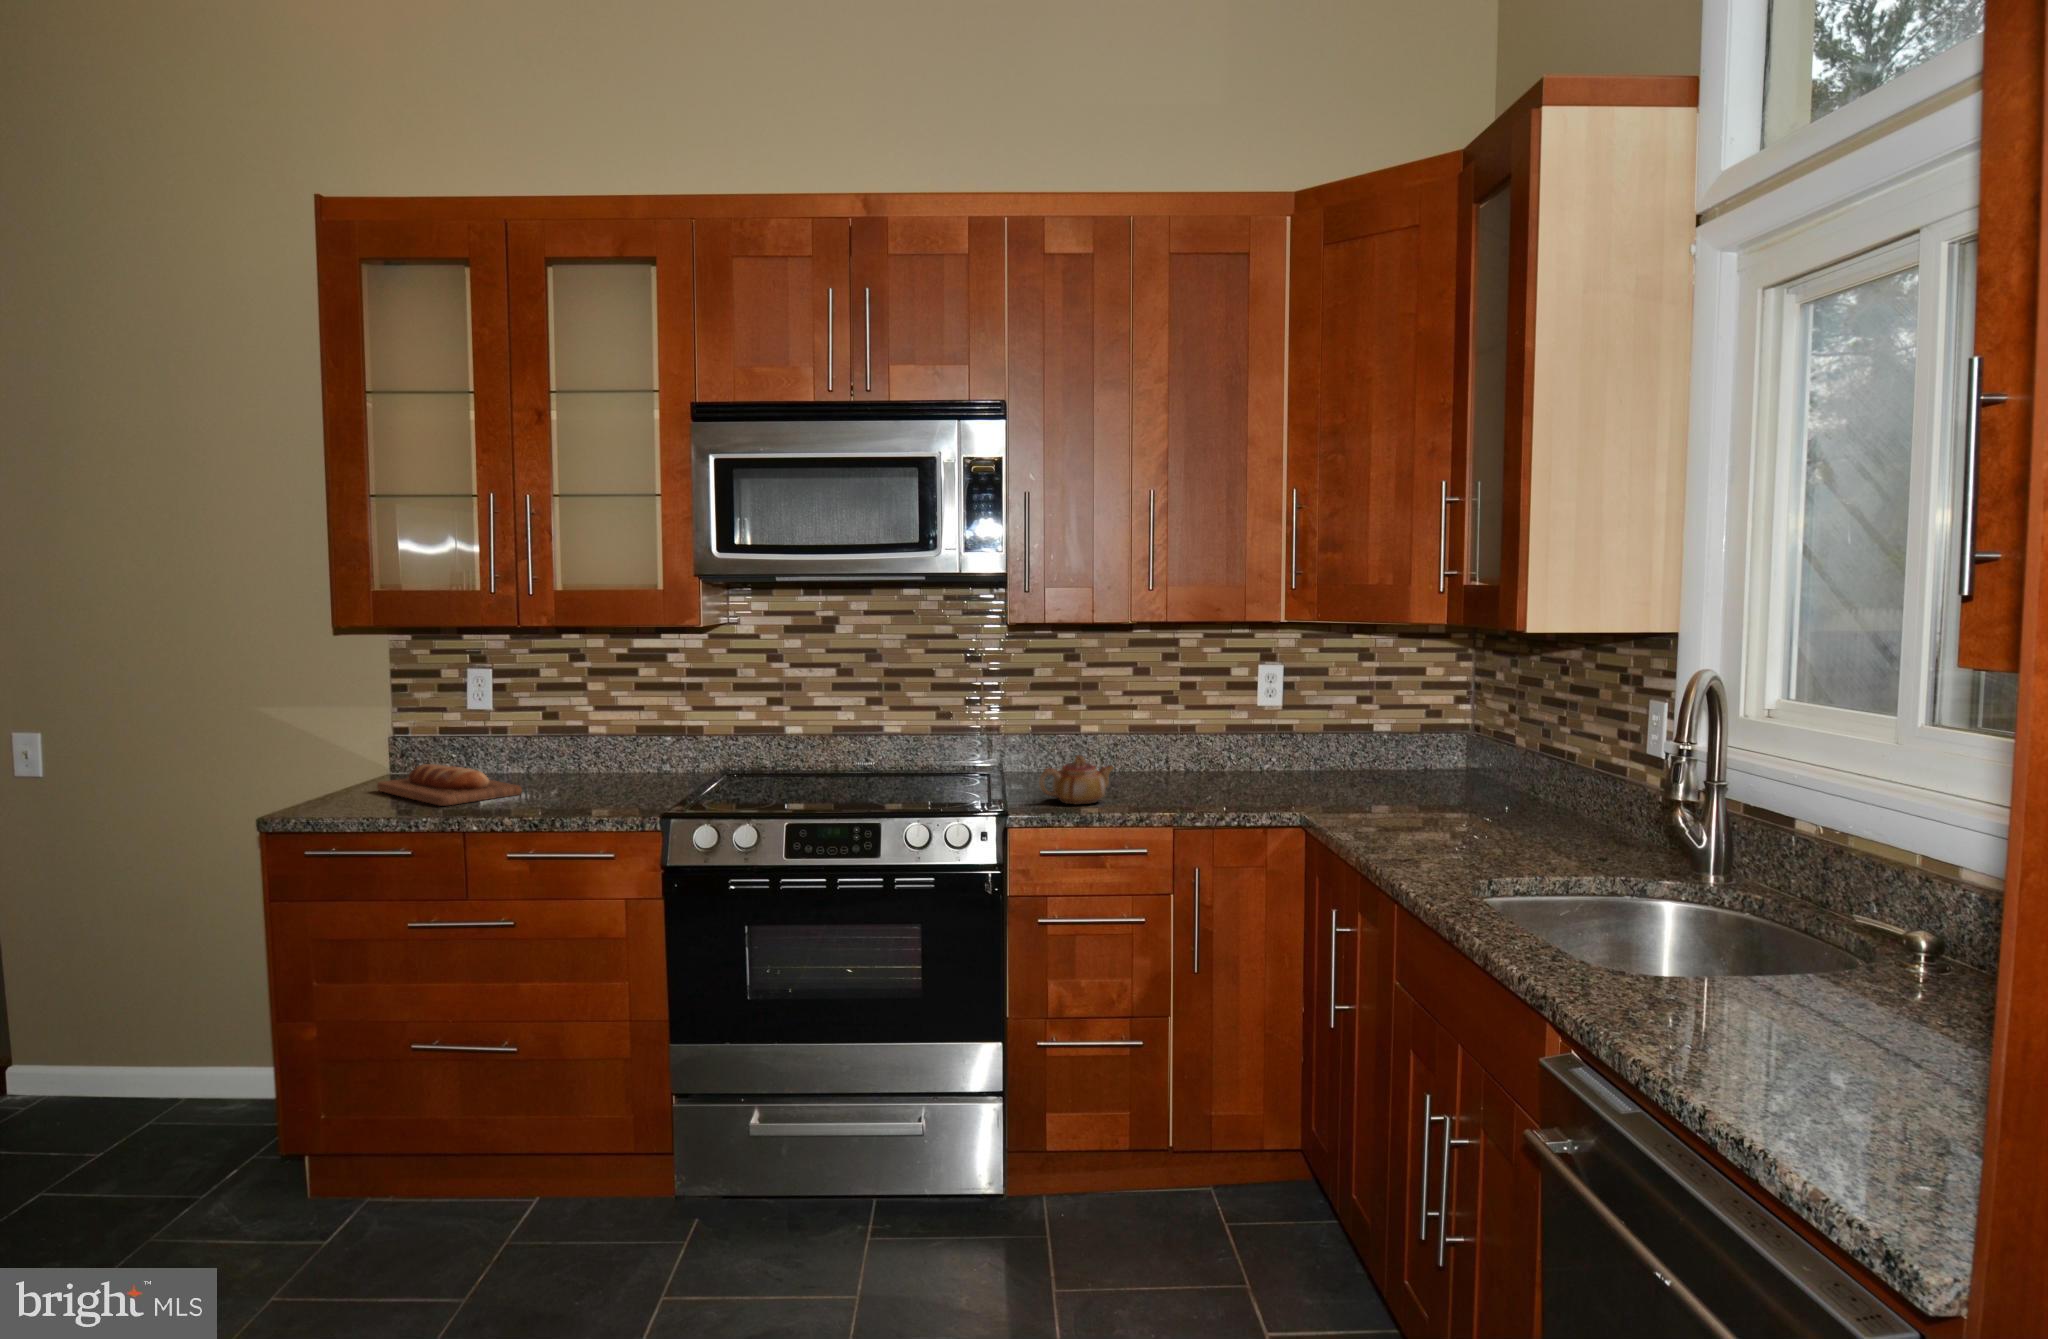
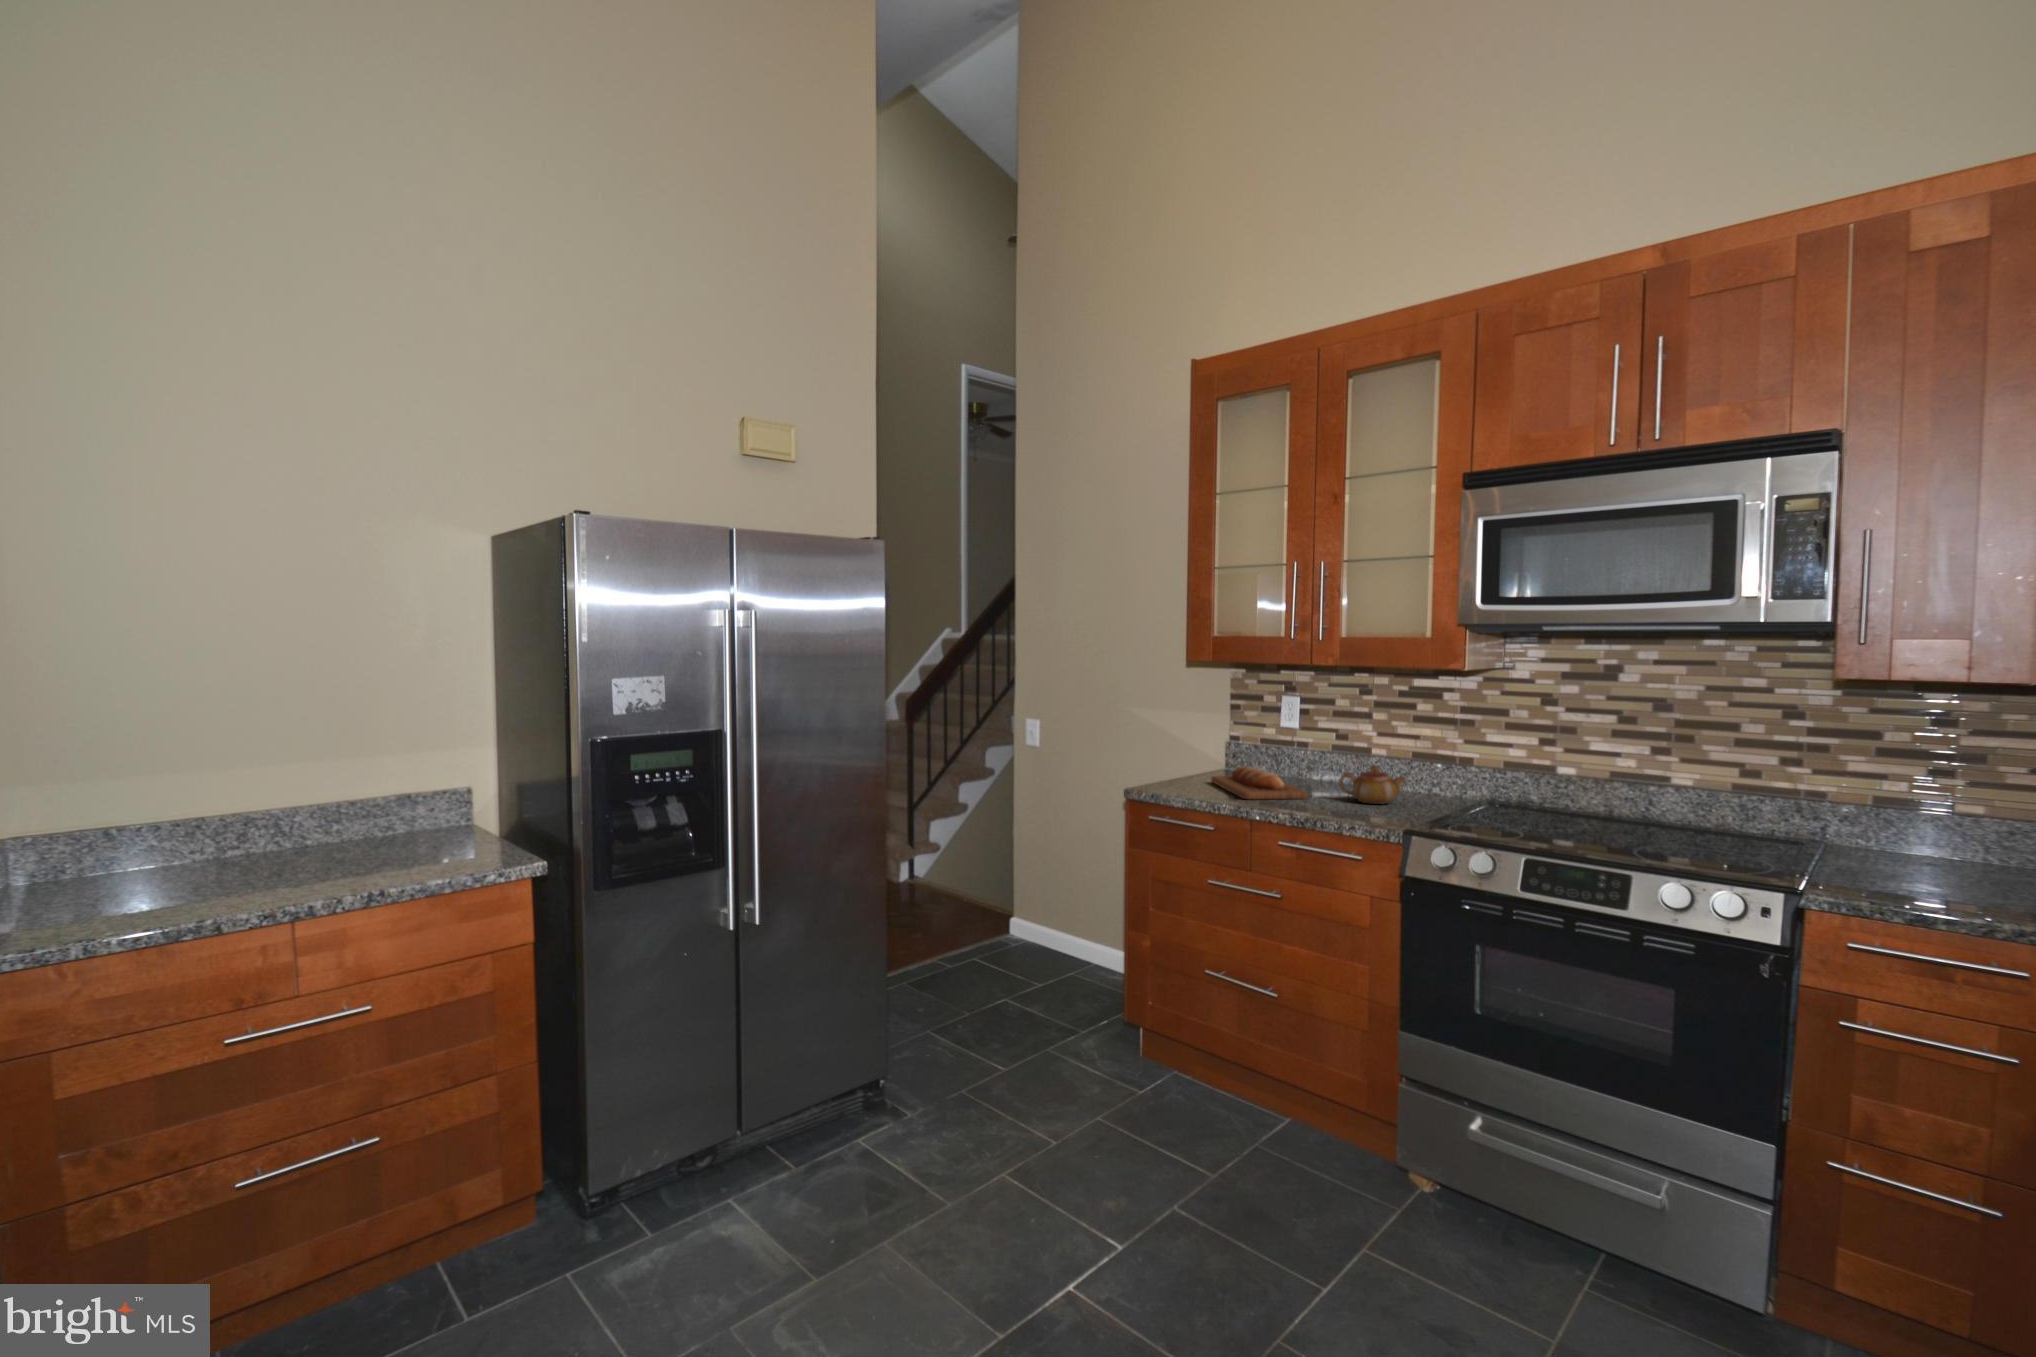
teapot: present [1039,755,1114,804] -> present [1339,765,1406,804]

